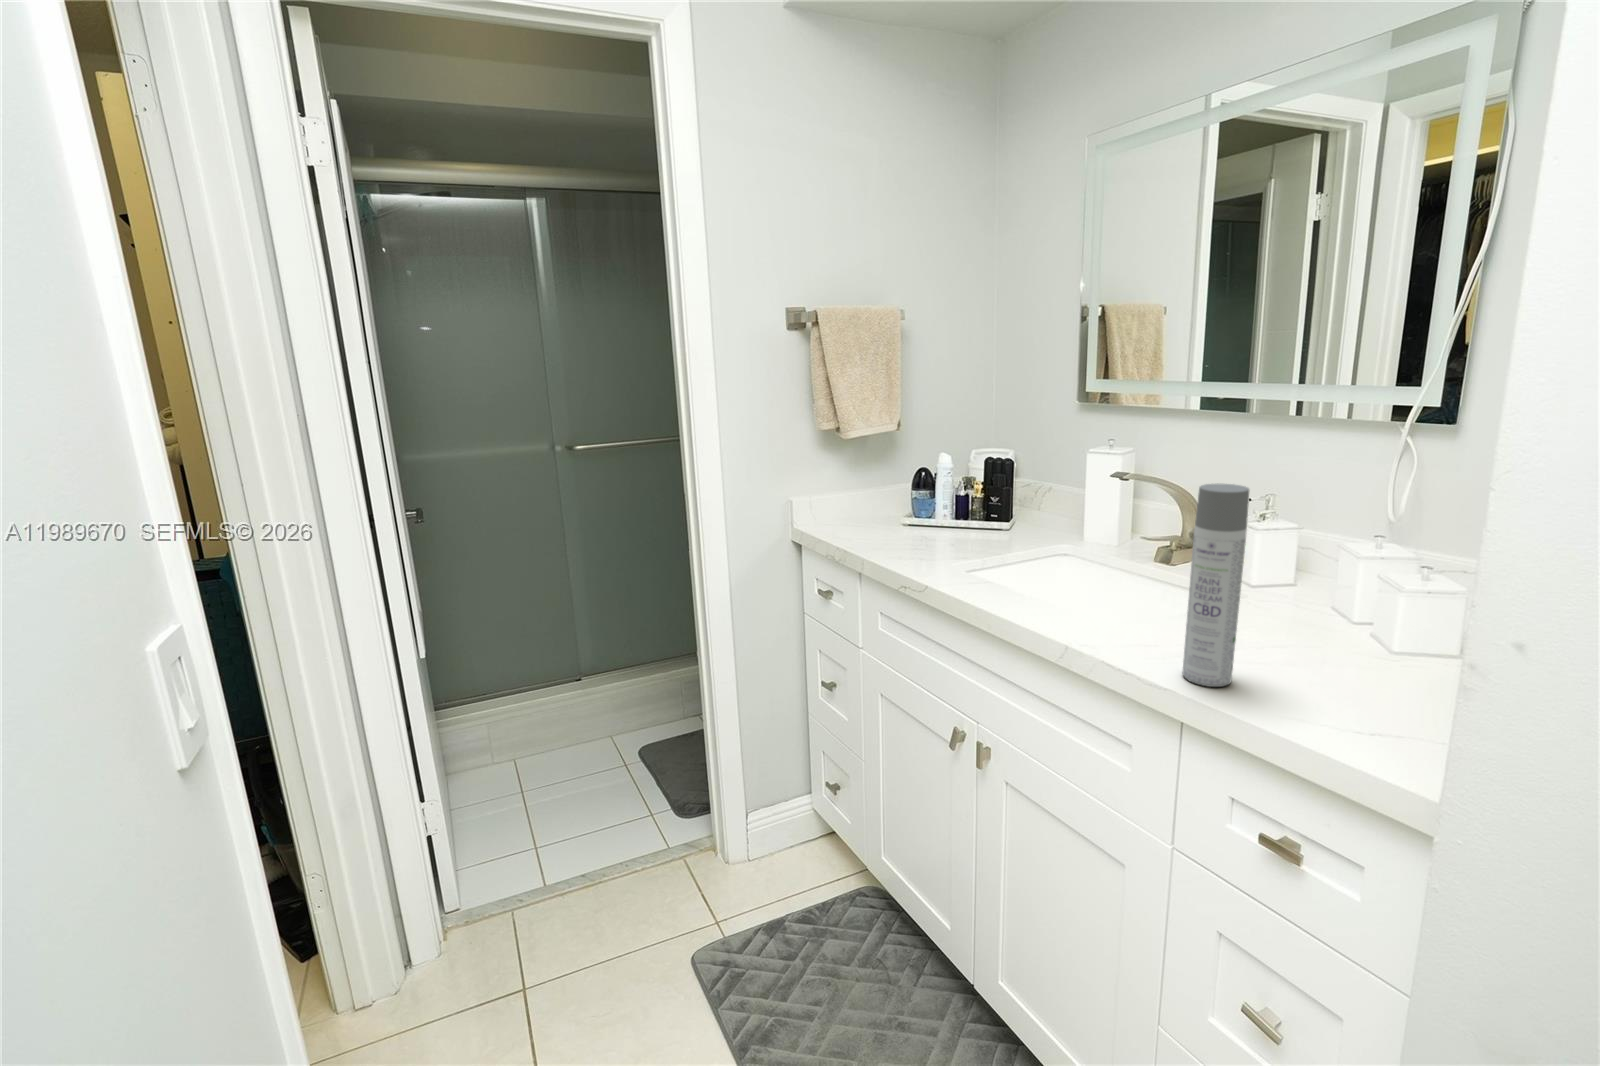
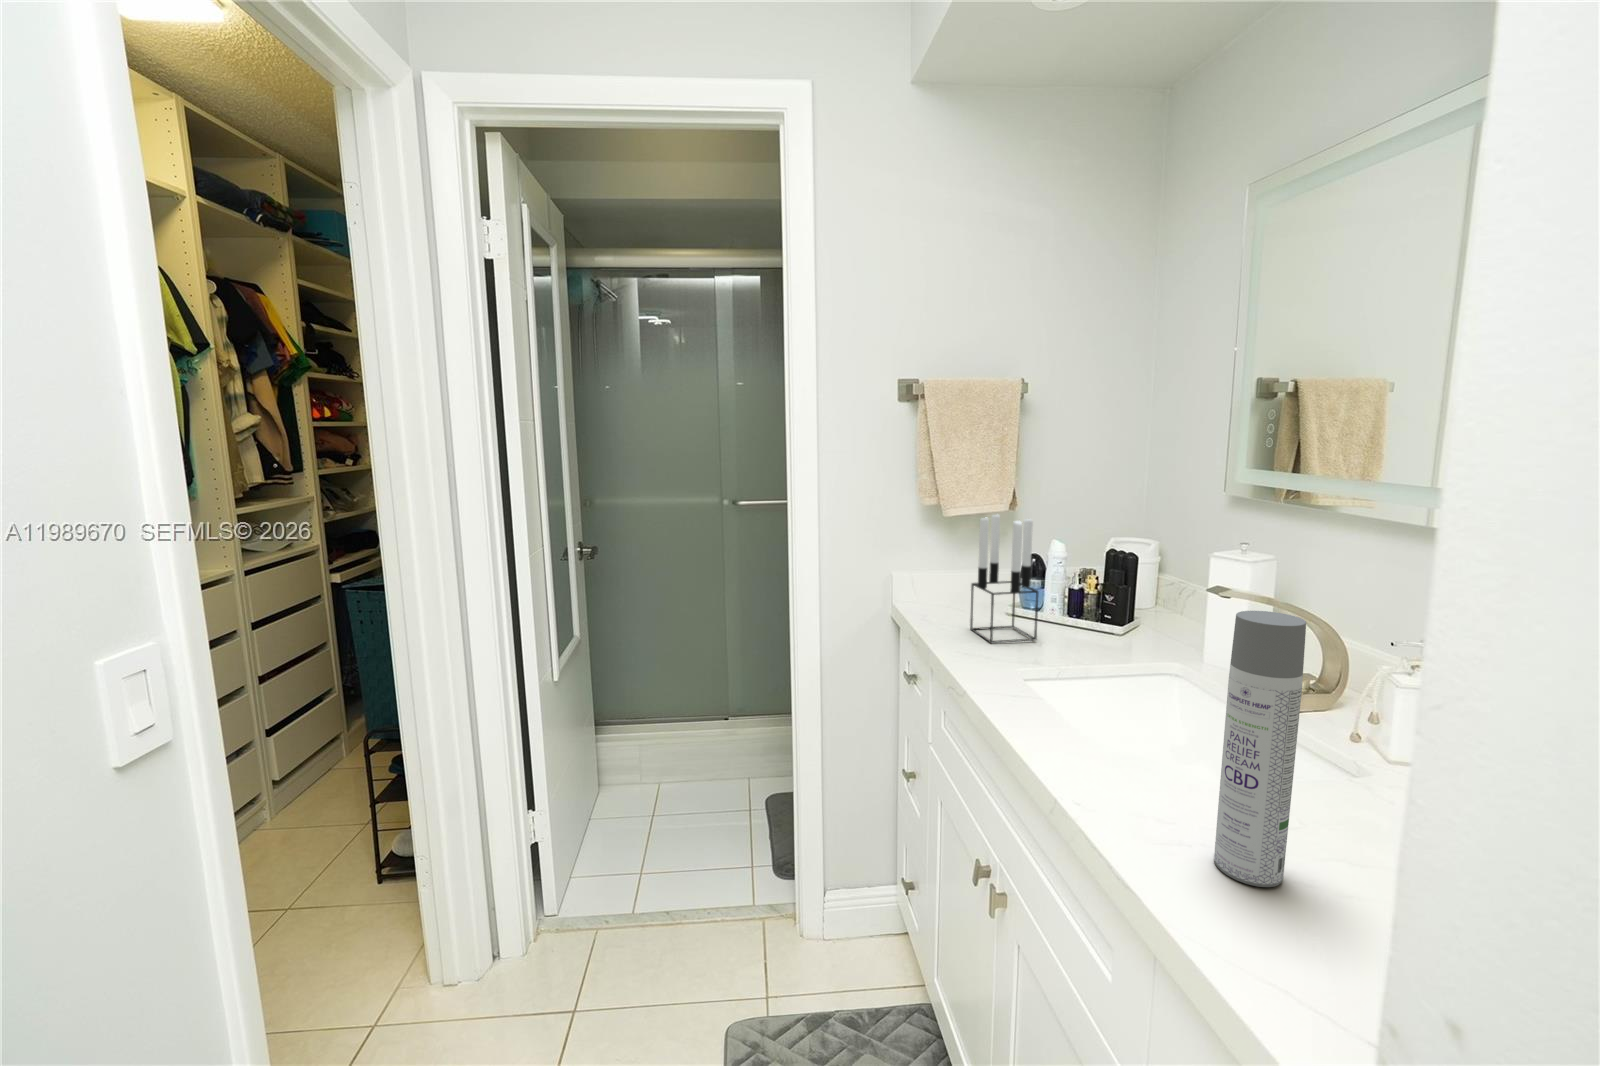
candle holder: none [886,424,950,547] -> present [970,515,1038,643]

